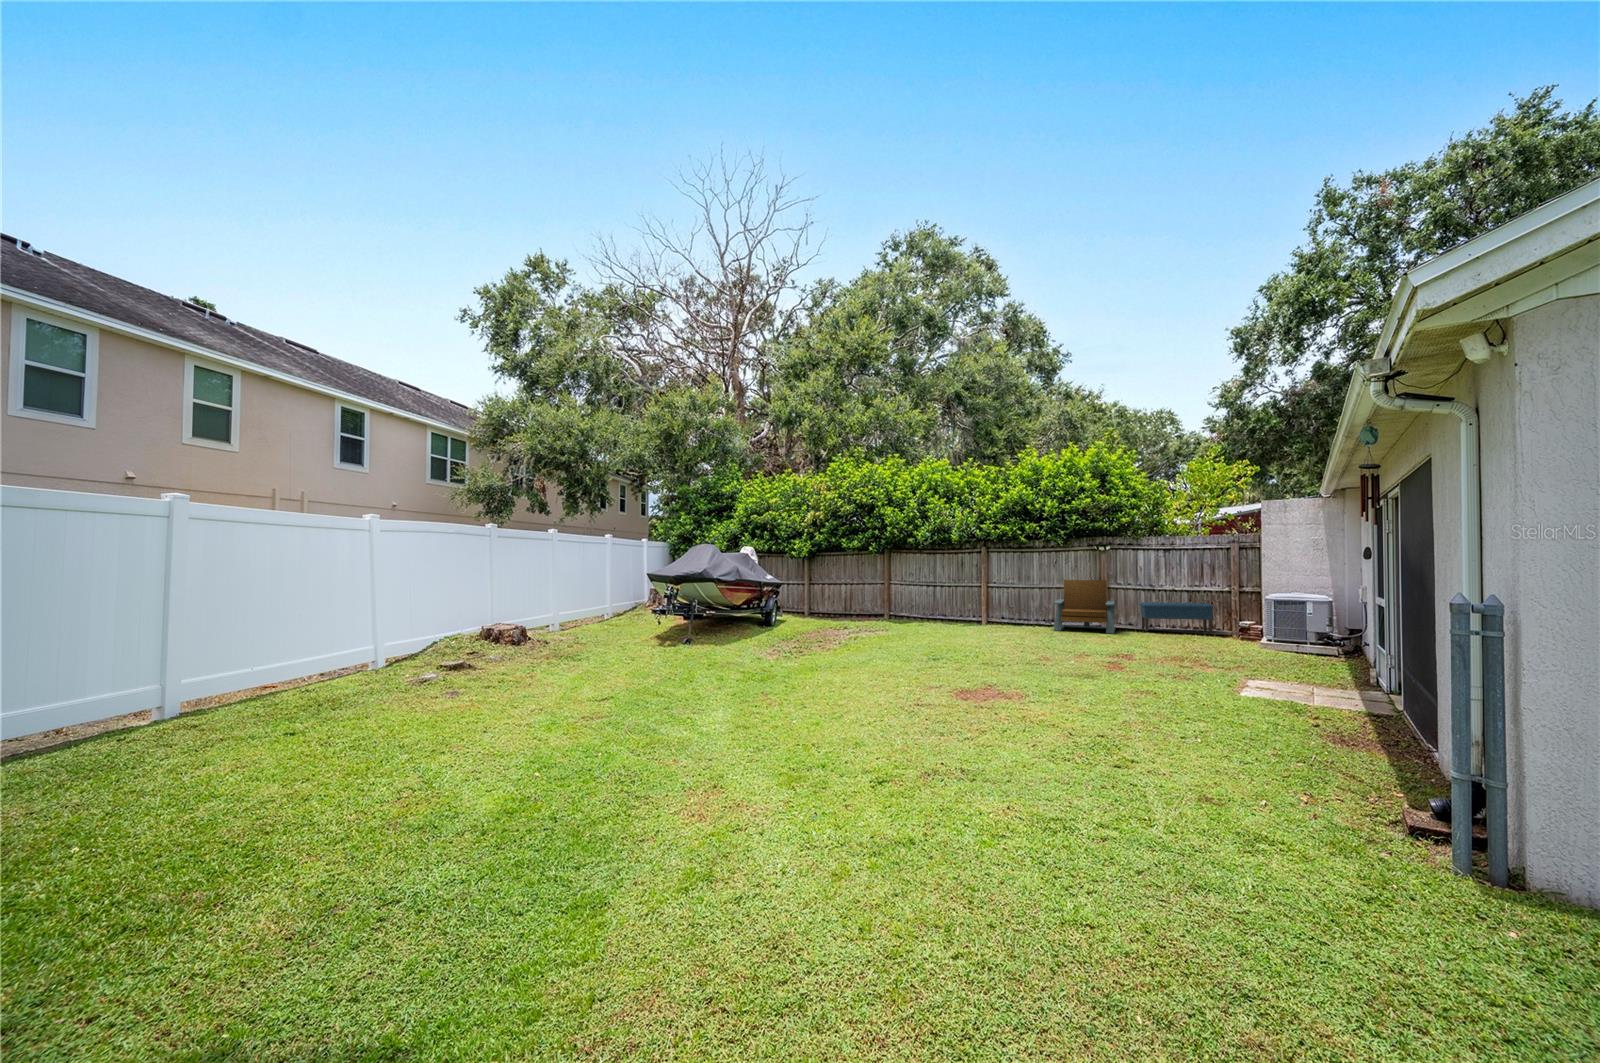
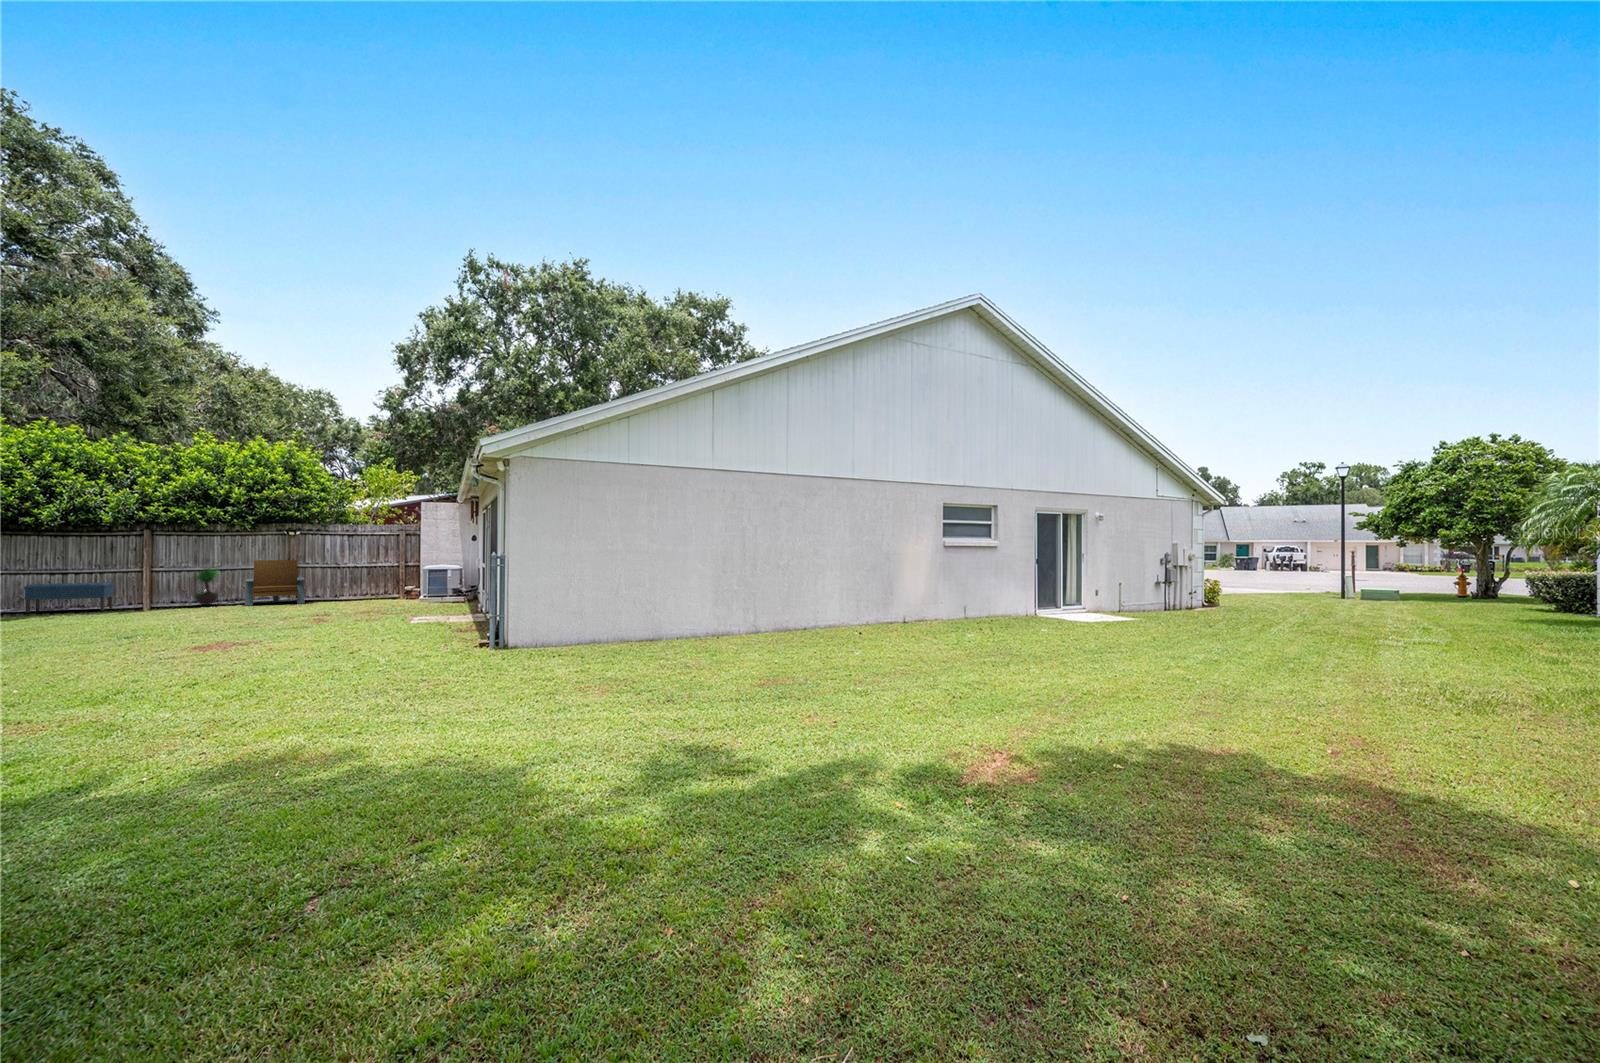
potted tree: none [1008,583,1035,625] -> present [195,568,219,605]
bench: present [1140,602,1213,633] -> present [24,582,114,613]

